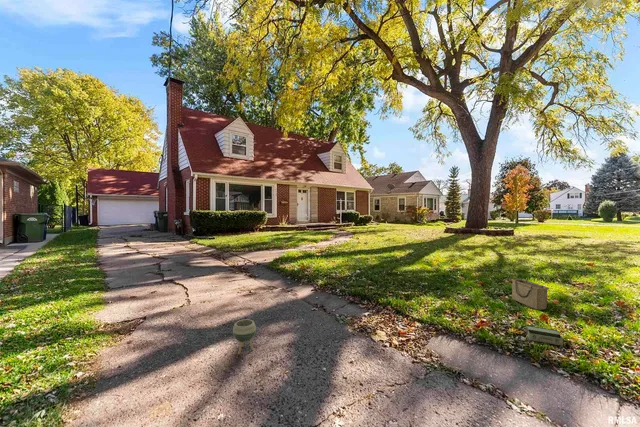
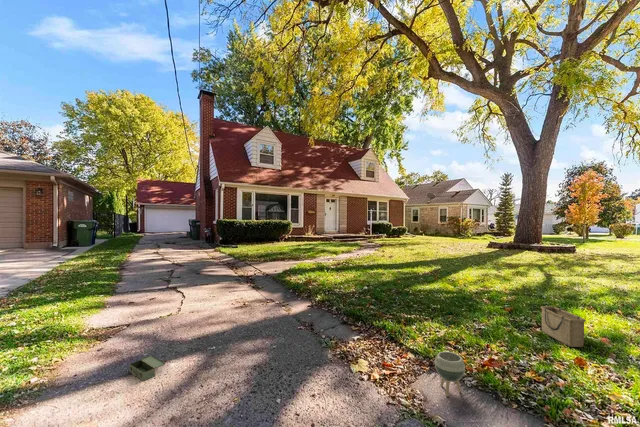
planter: present [233,319,256,354] -> present [435,351,465,396]
toolbox: present [526,325,563,346] -> present [129,355,165,381]

